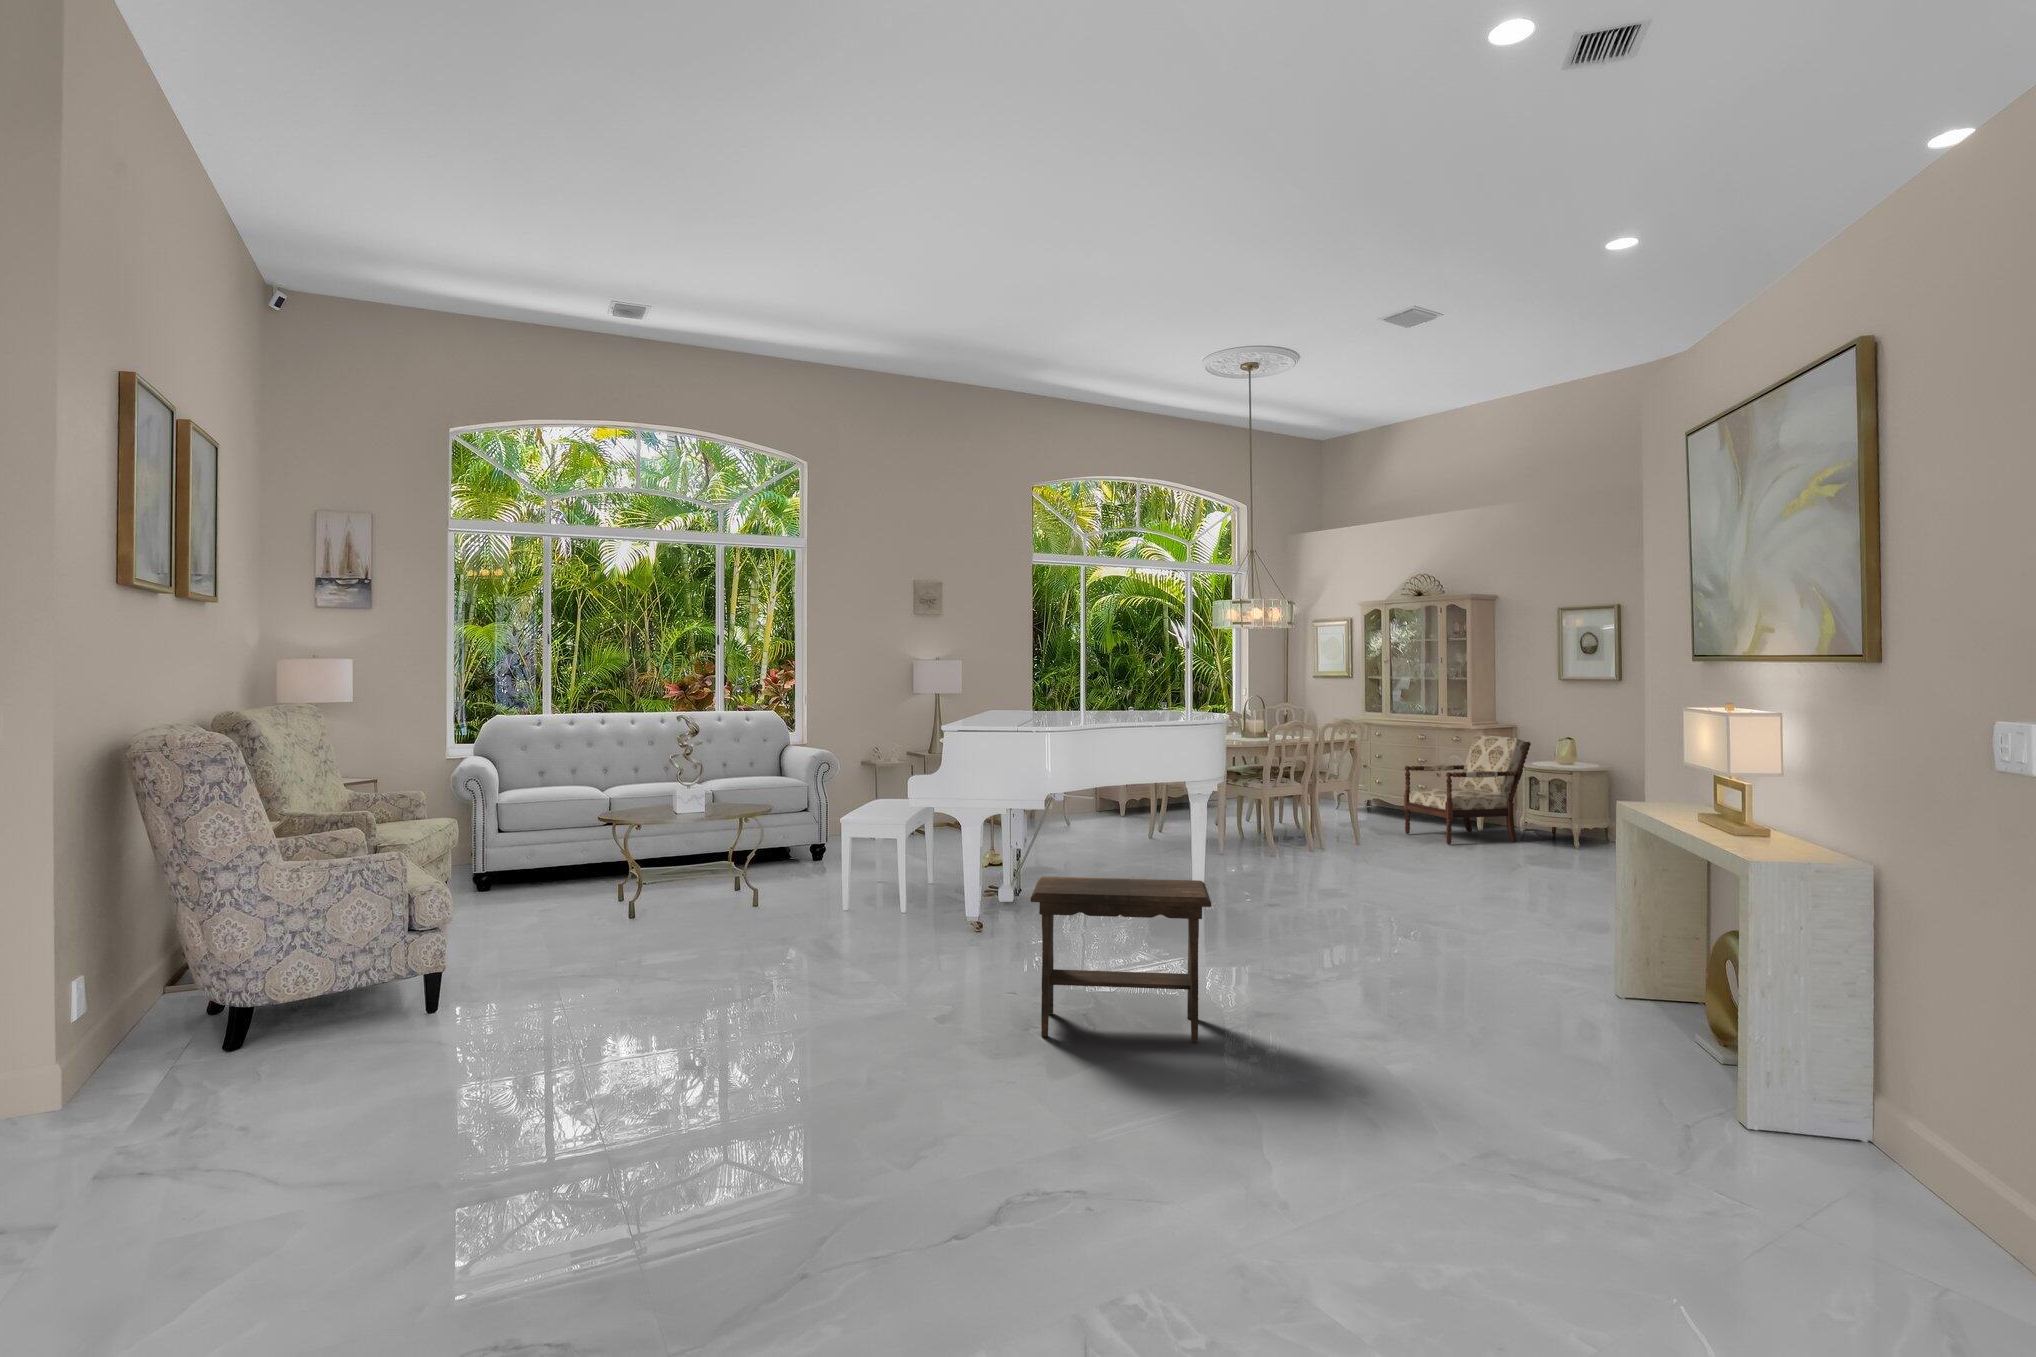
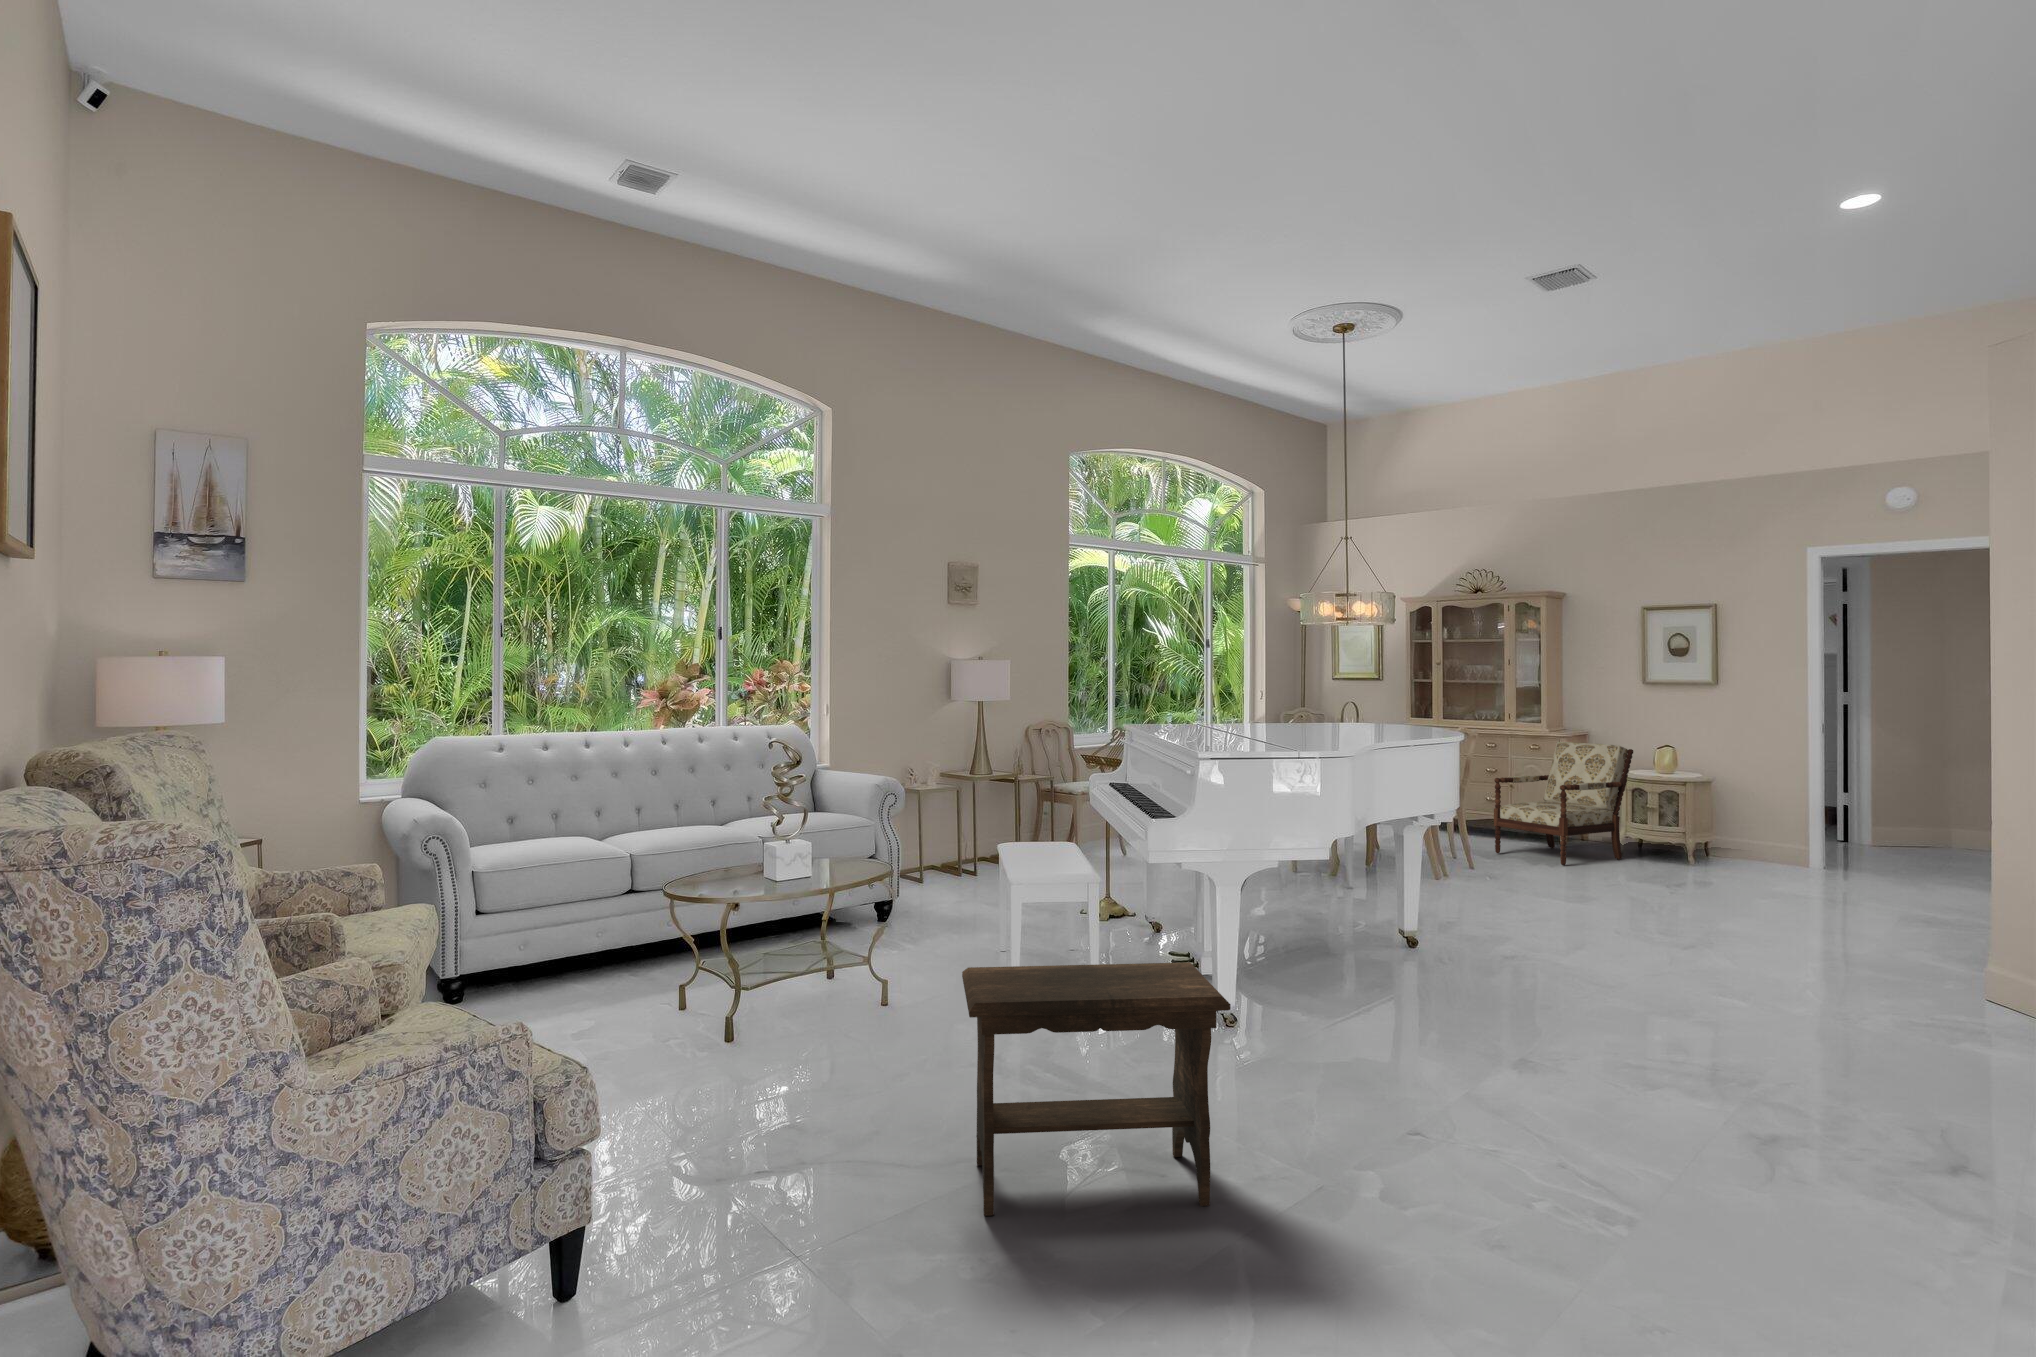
footstool: present [1031,877,1211,1043] -> present [962,962,1231,1216]

